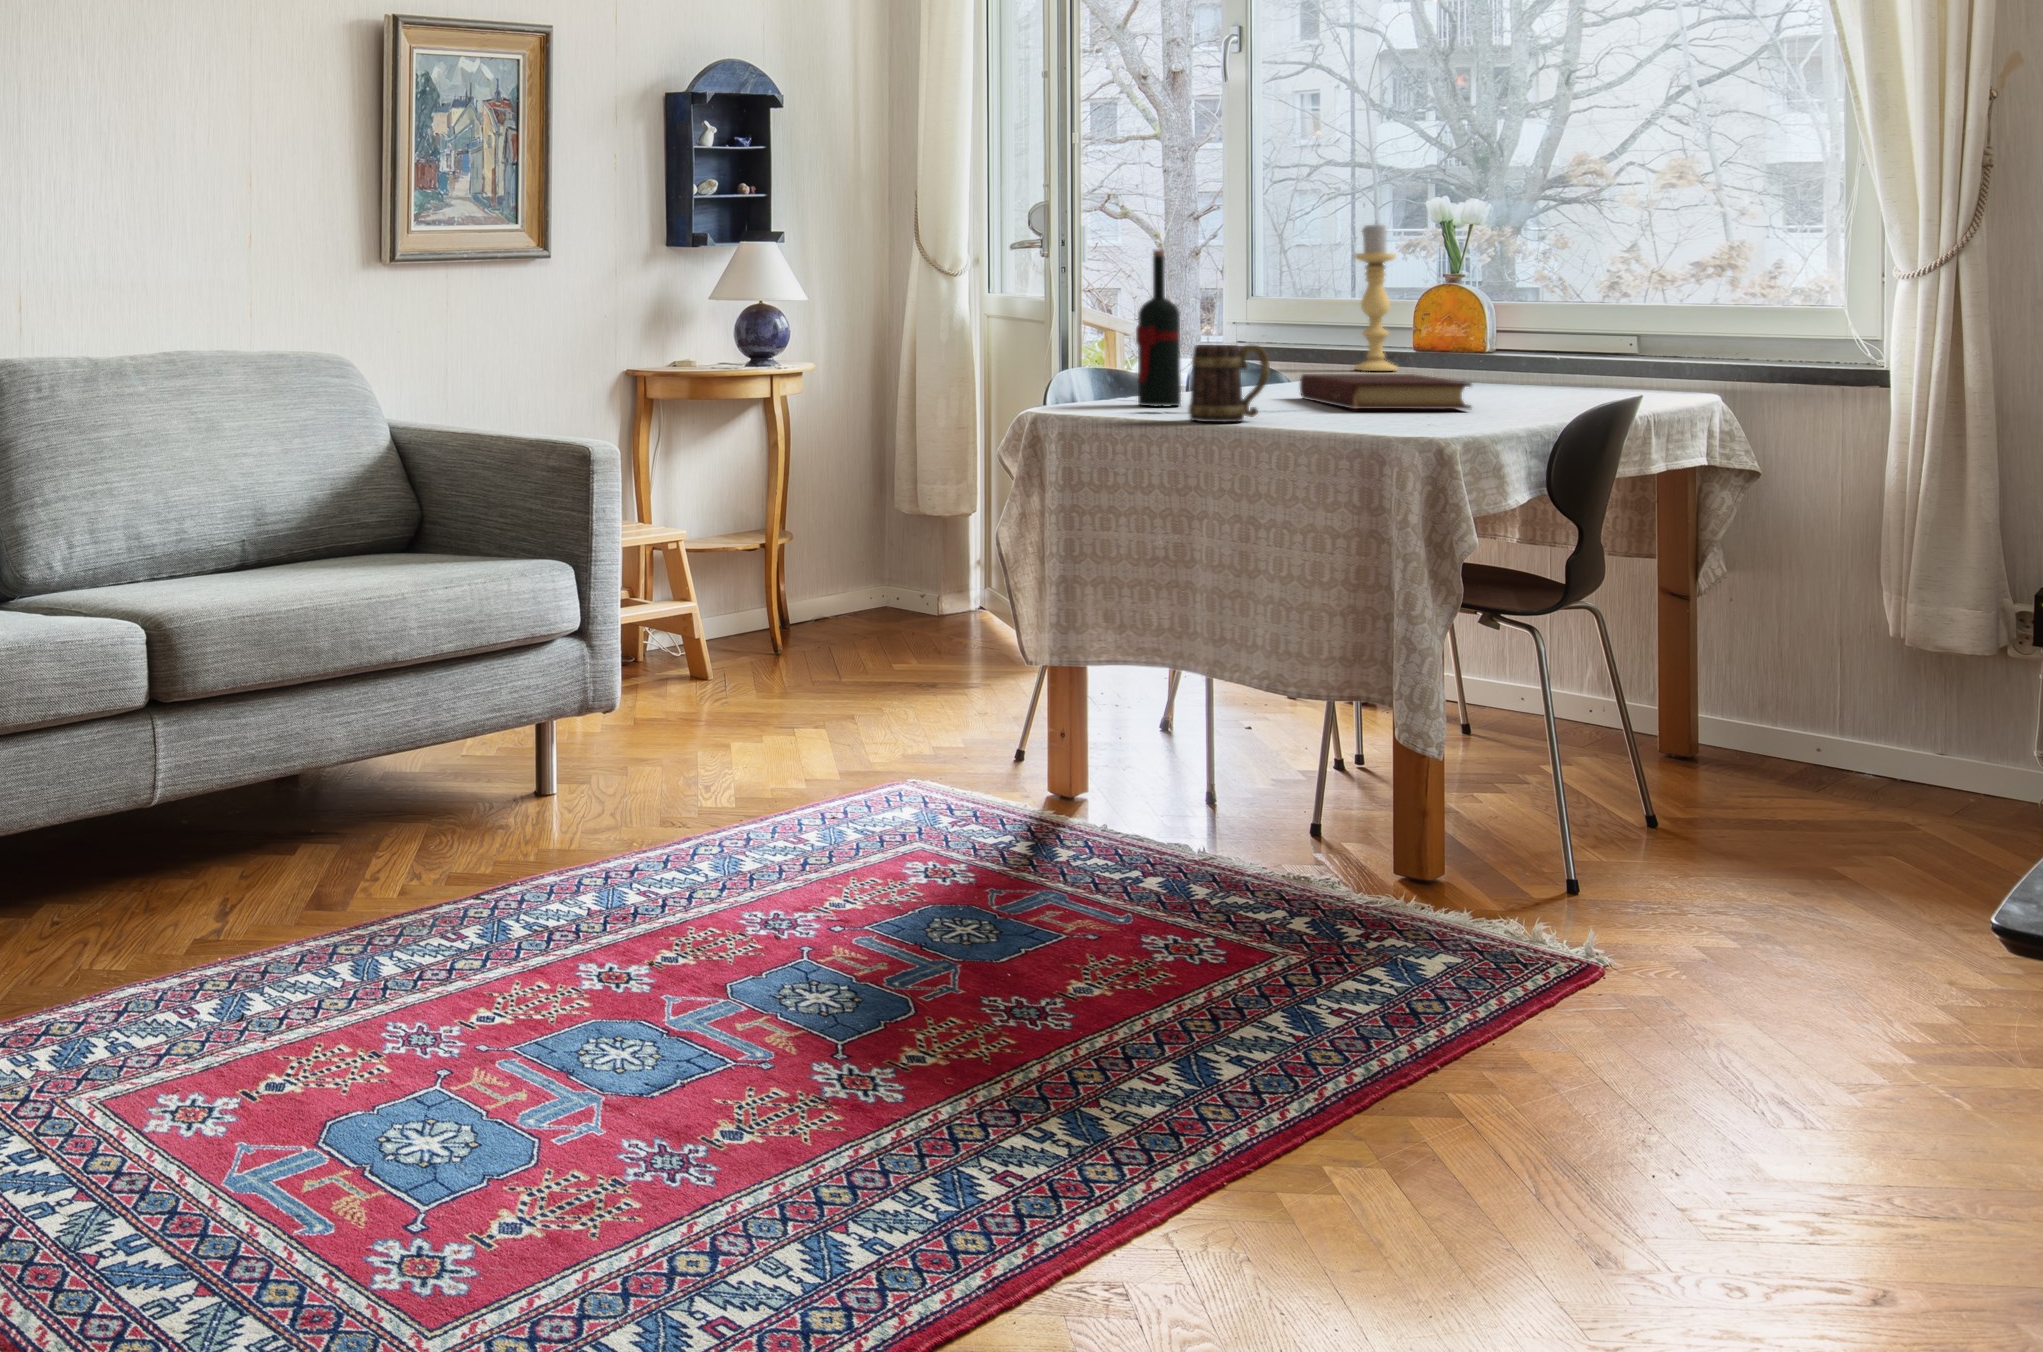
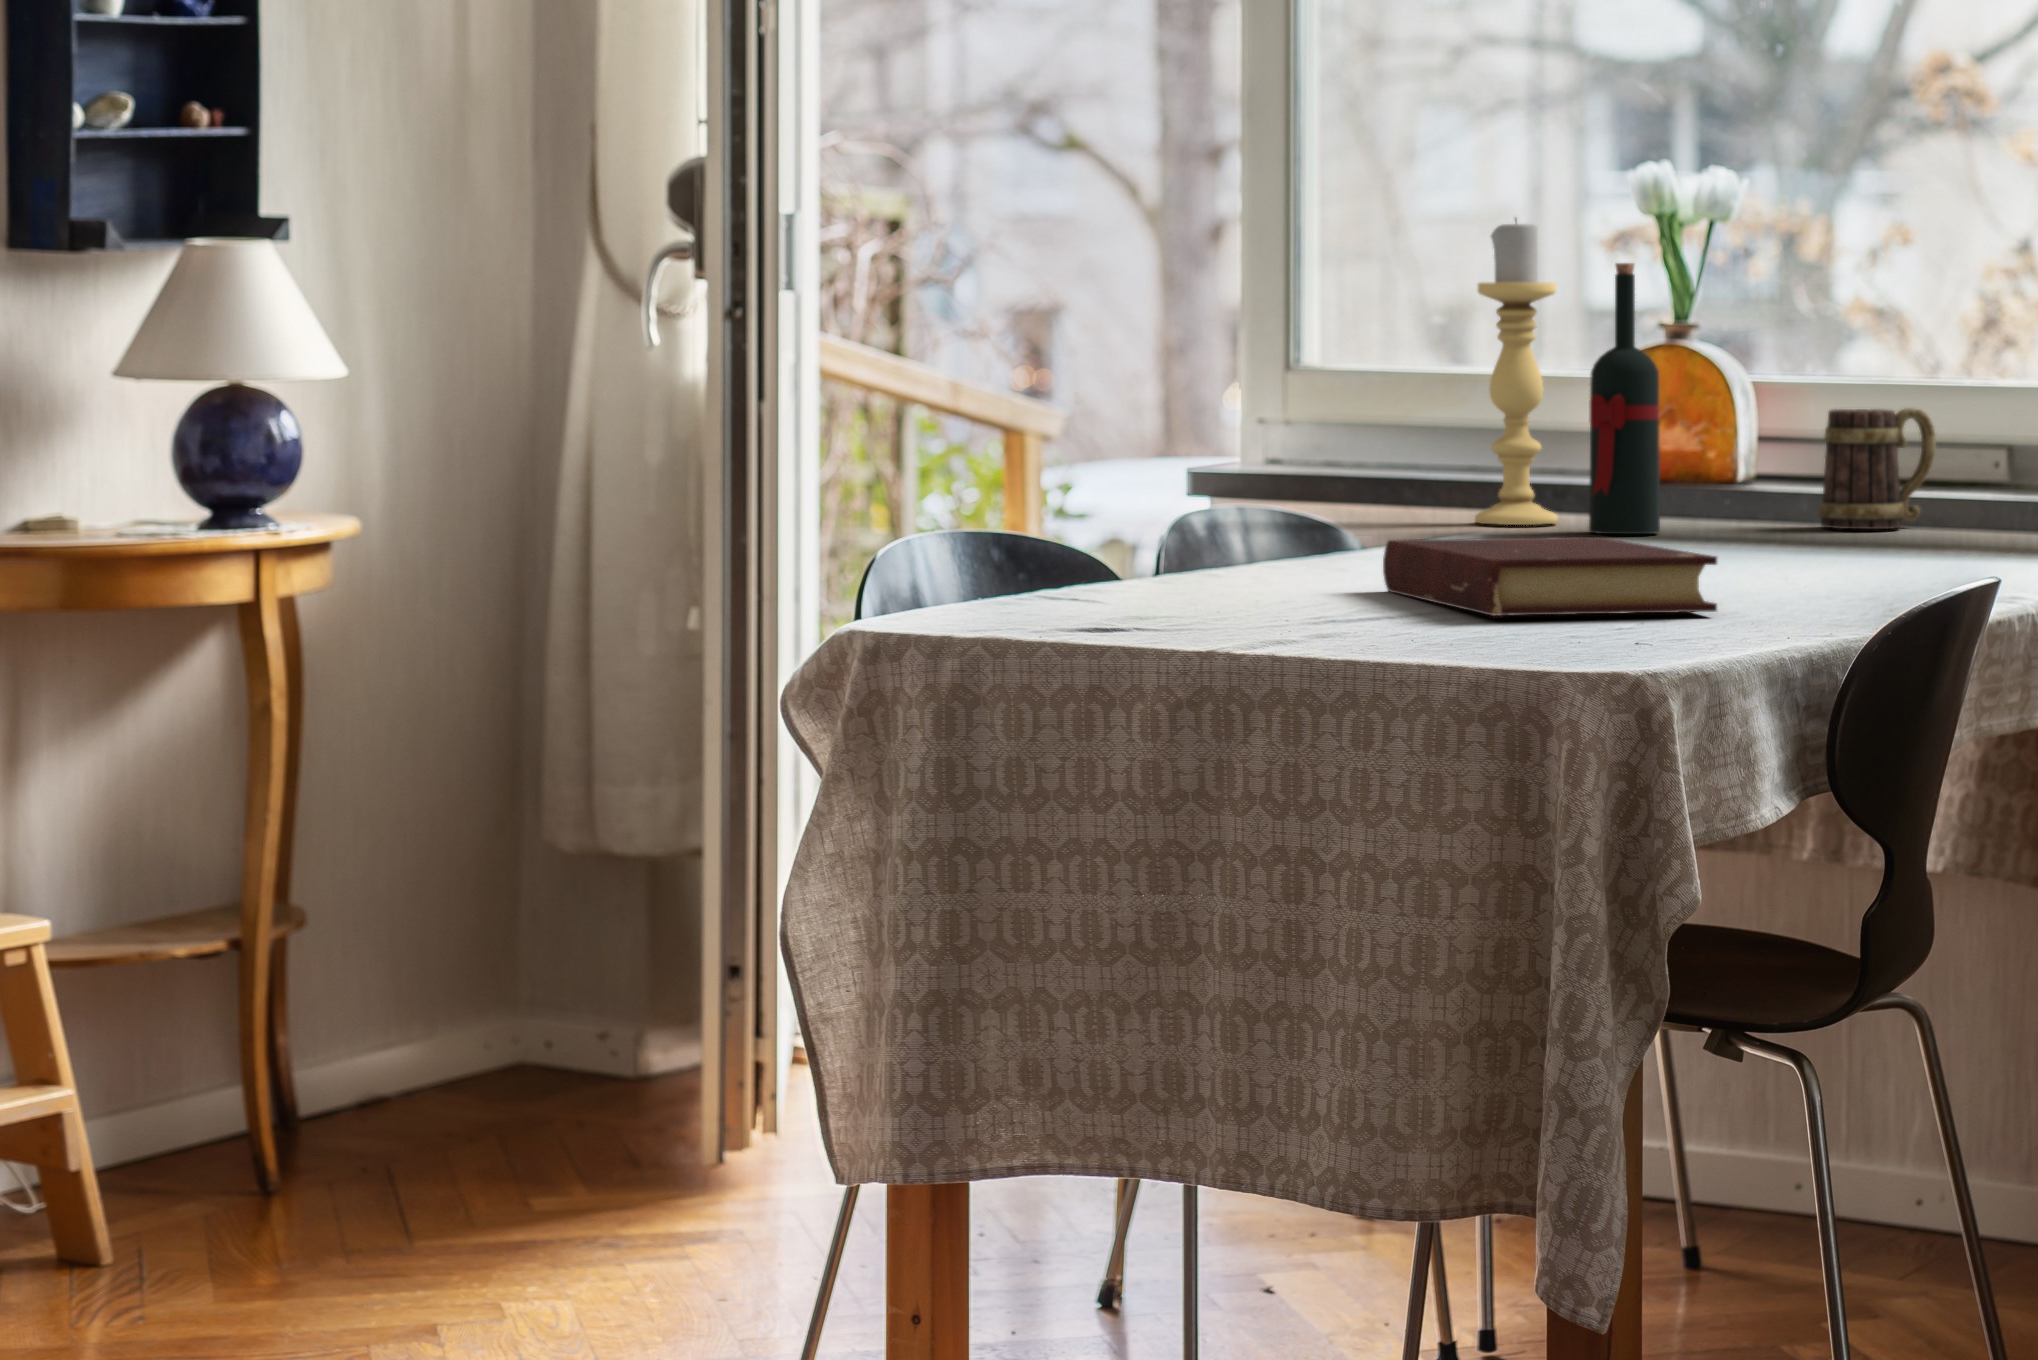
wine bottle: present [1136,250,1181,406] -> present [1589,263,1660,534]
mug: present [1189,345,1270,422] -> present [1819,408,1936,529]

